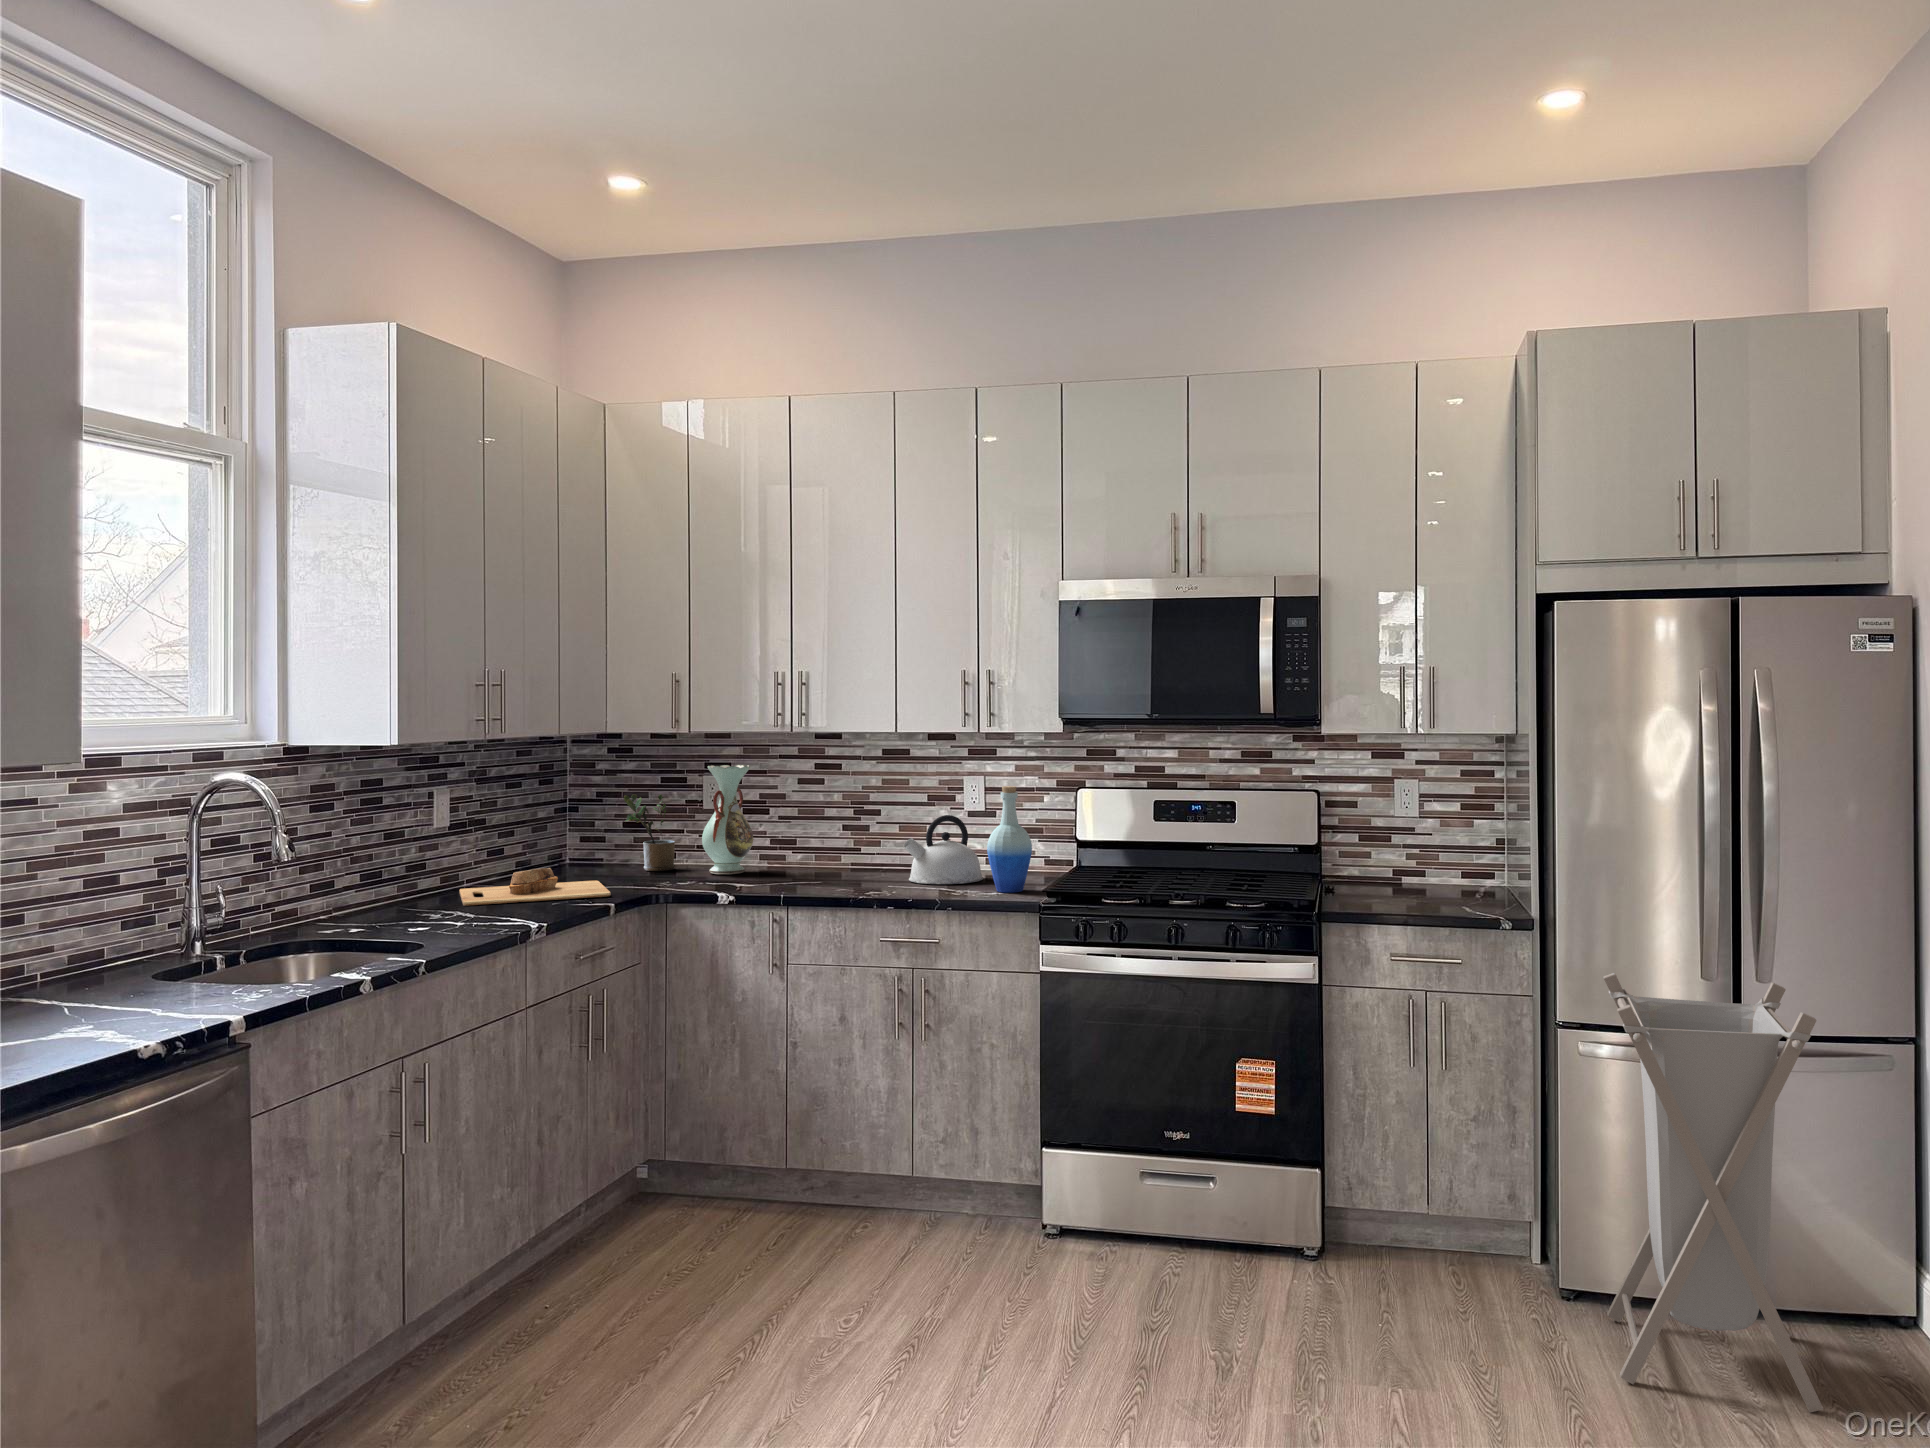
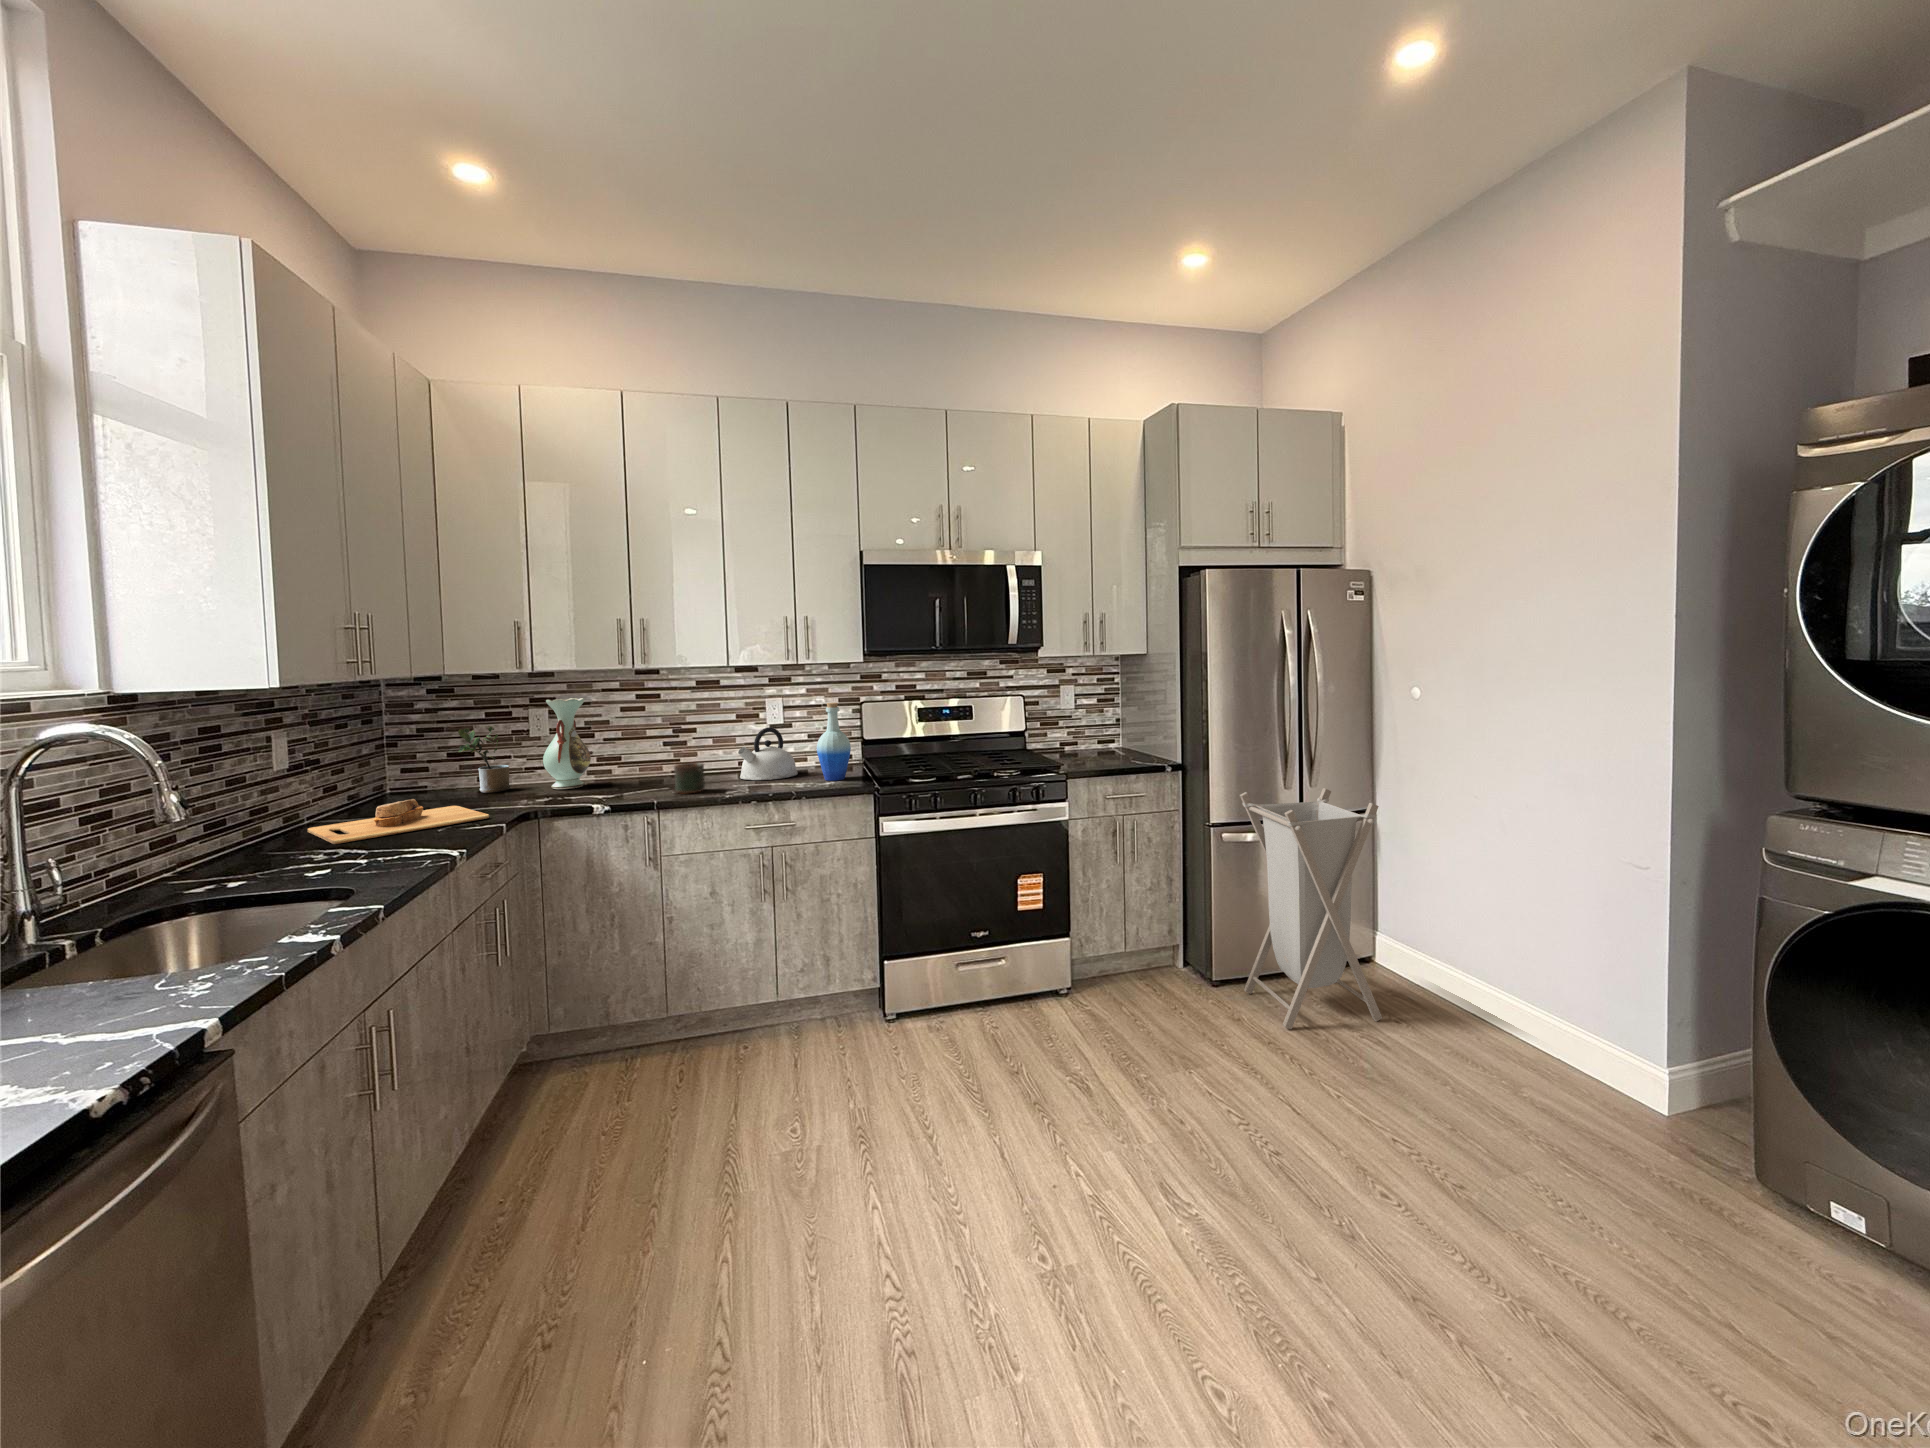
mug: none [813,853,849,891] -> present [674,762,705,793]

